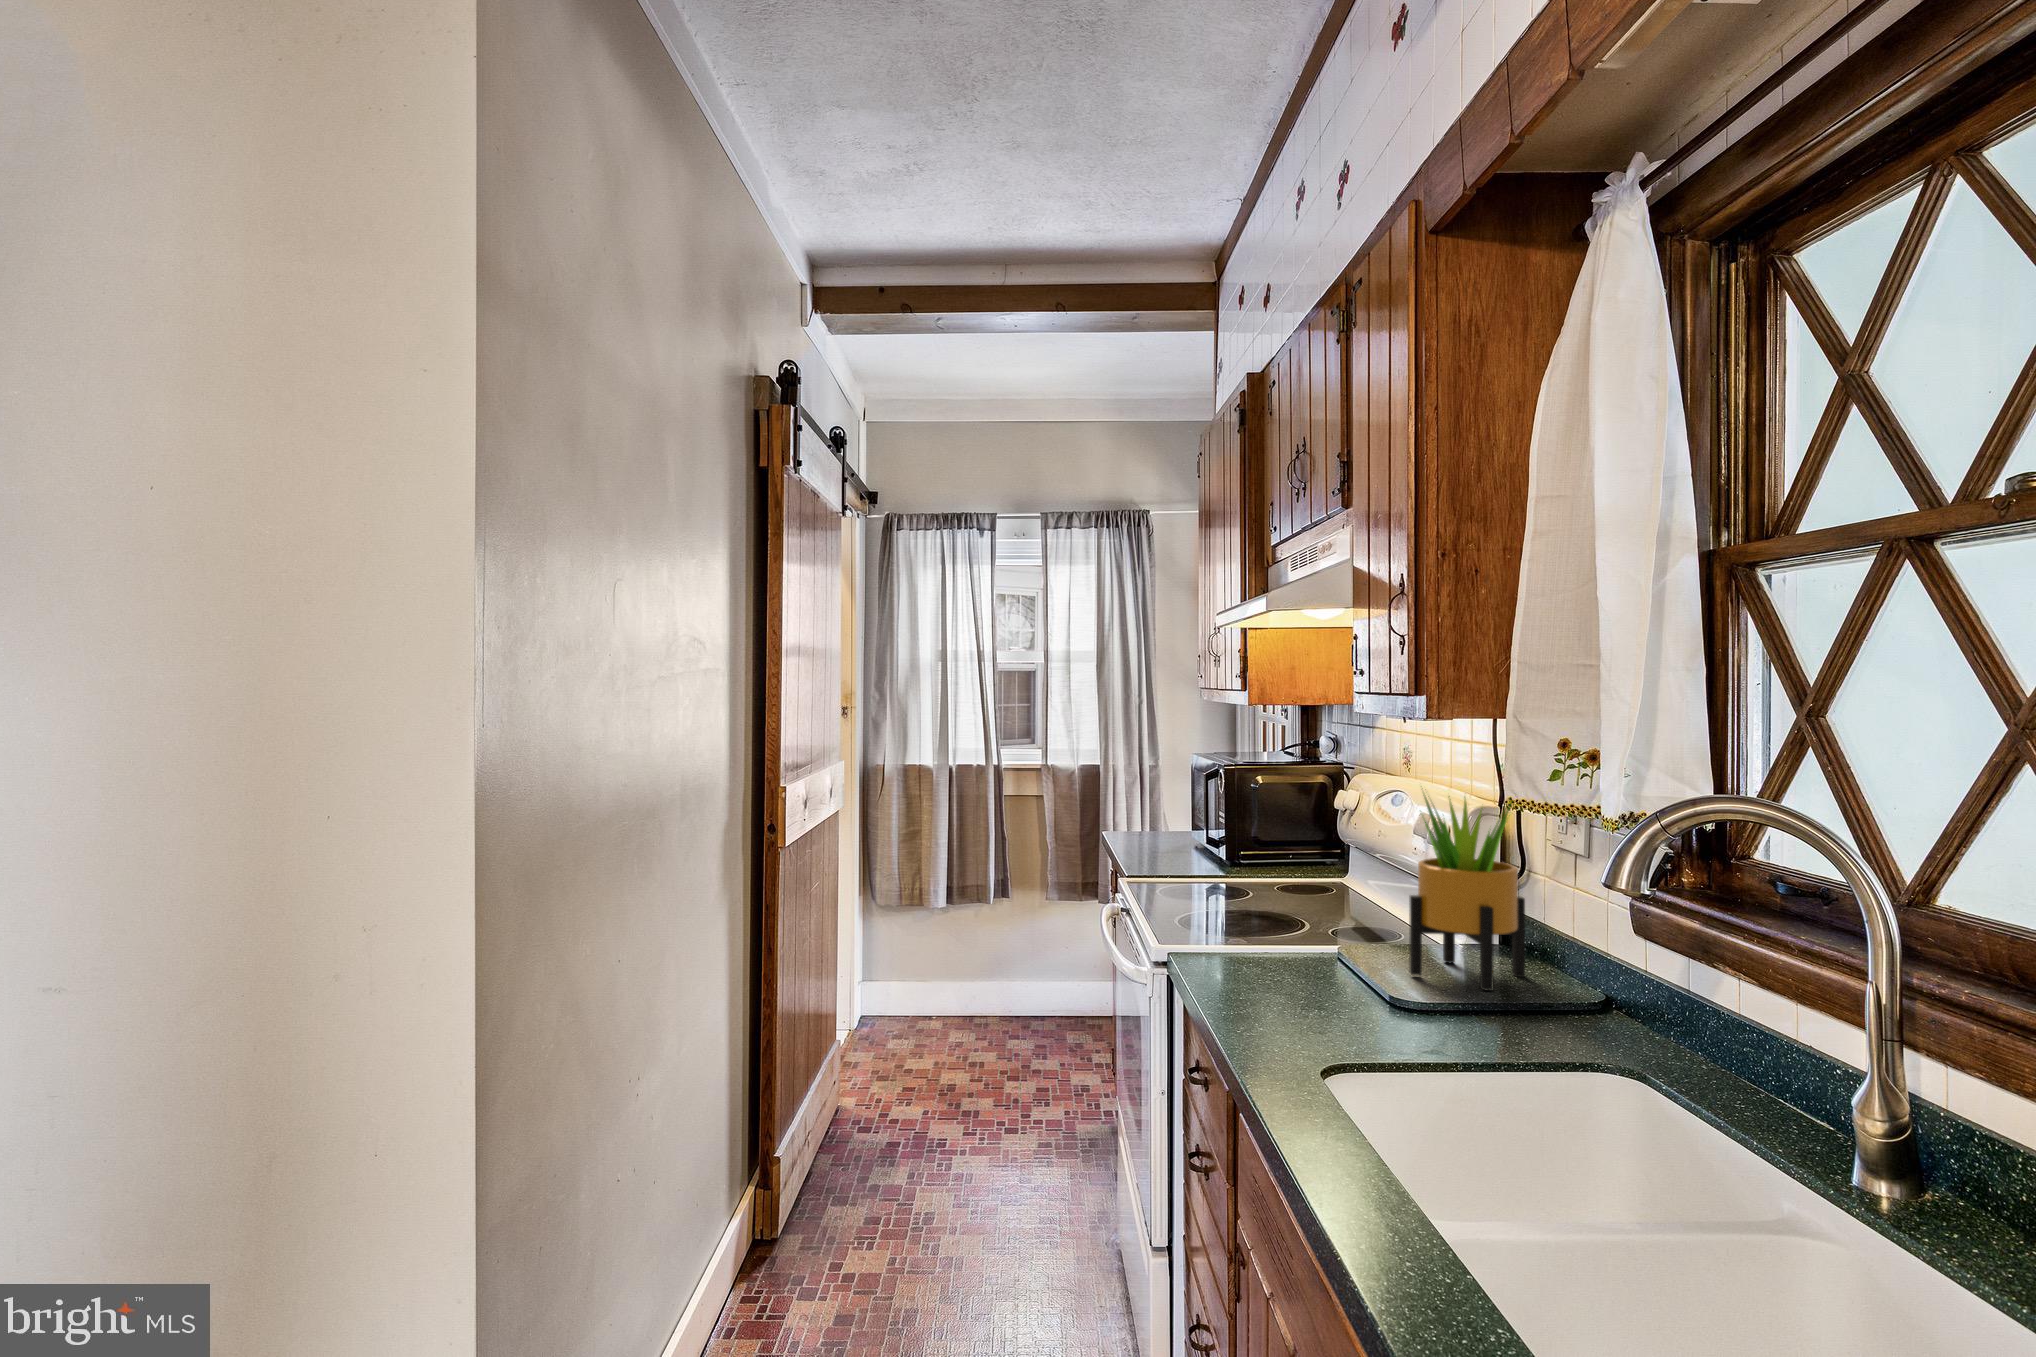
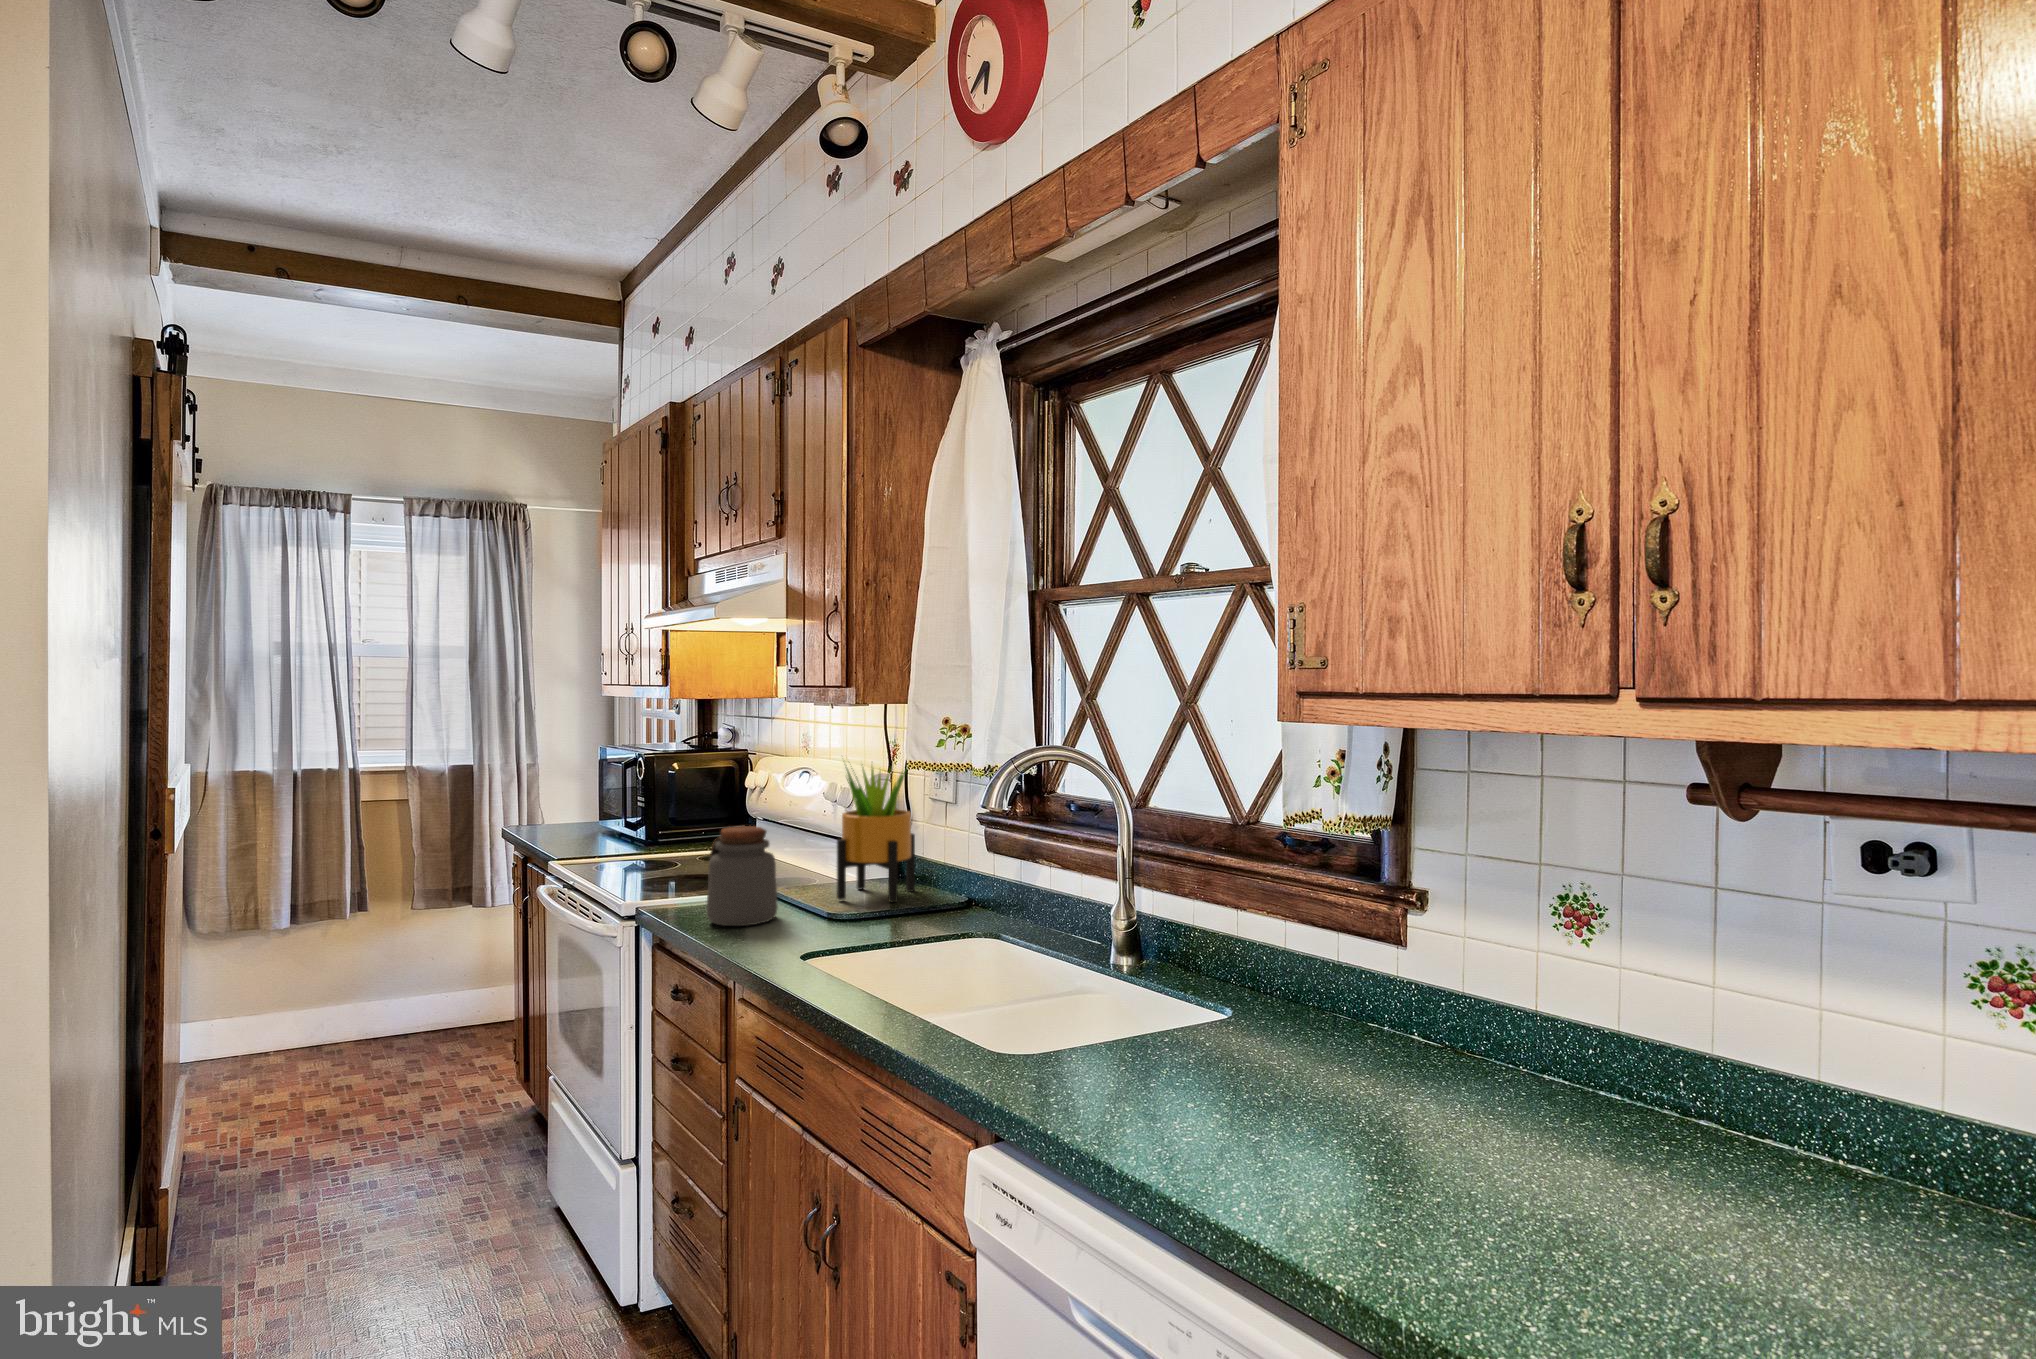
jar: none [1235,867,1324,995] -> present [706,826,778,926]

